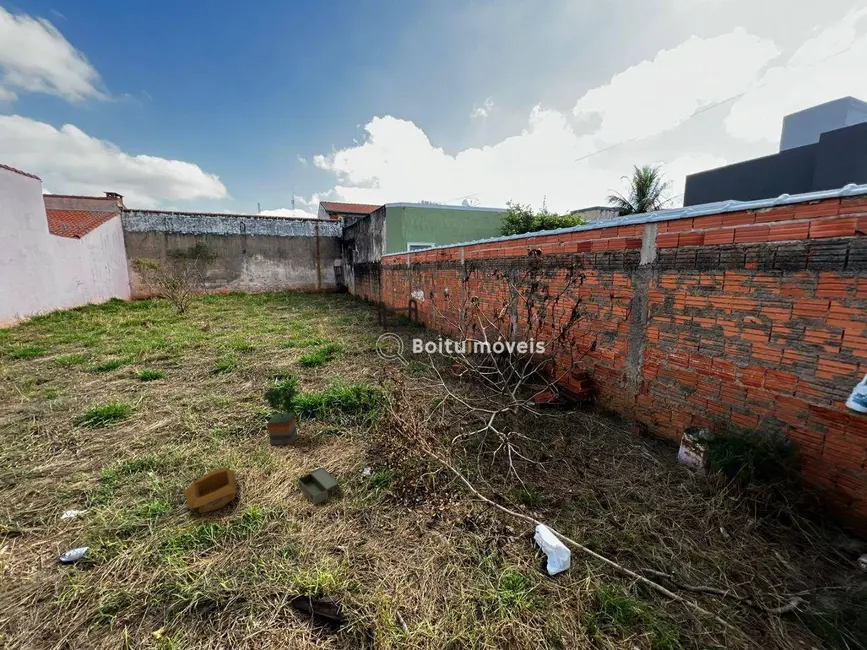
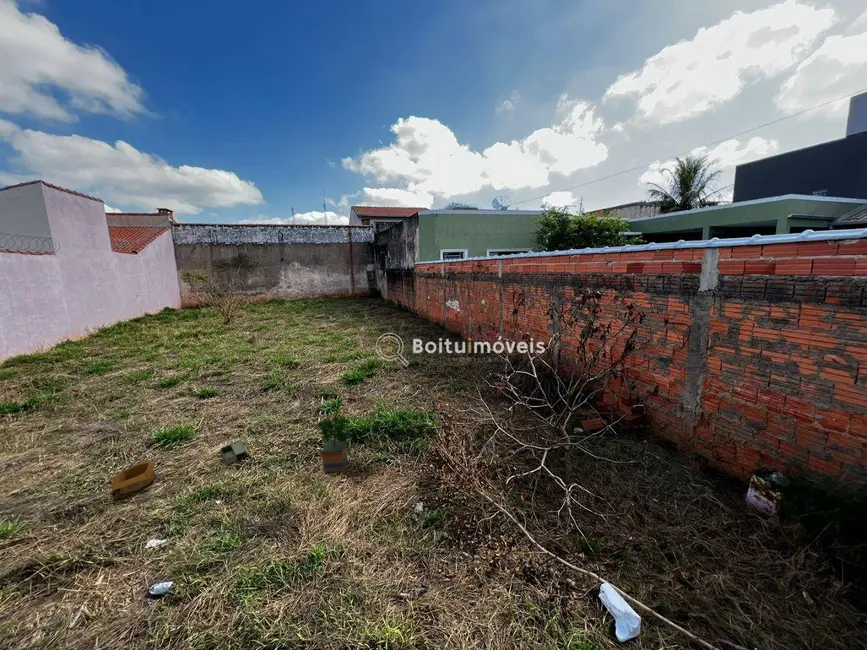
bench: present [378,299,418,329] -> none [411,307,451,338]
cardboard box: present [183,467,238,513] -> present [111,460,155,494]
toolbox: present [298,468,339,505] -> present [220,441,246,465]

